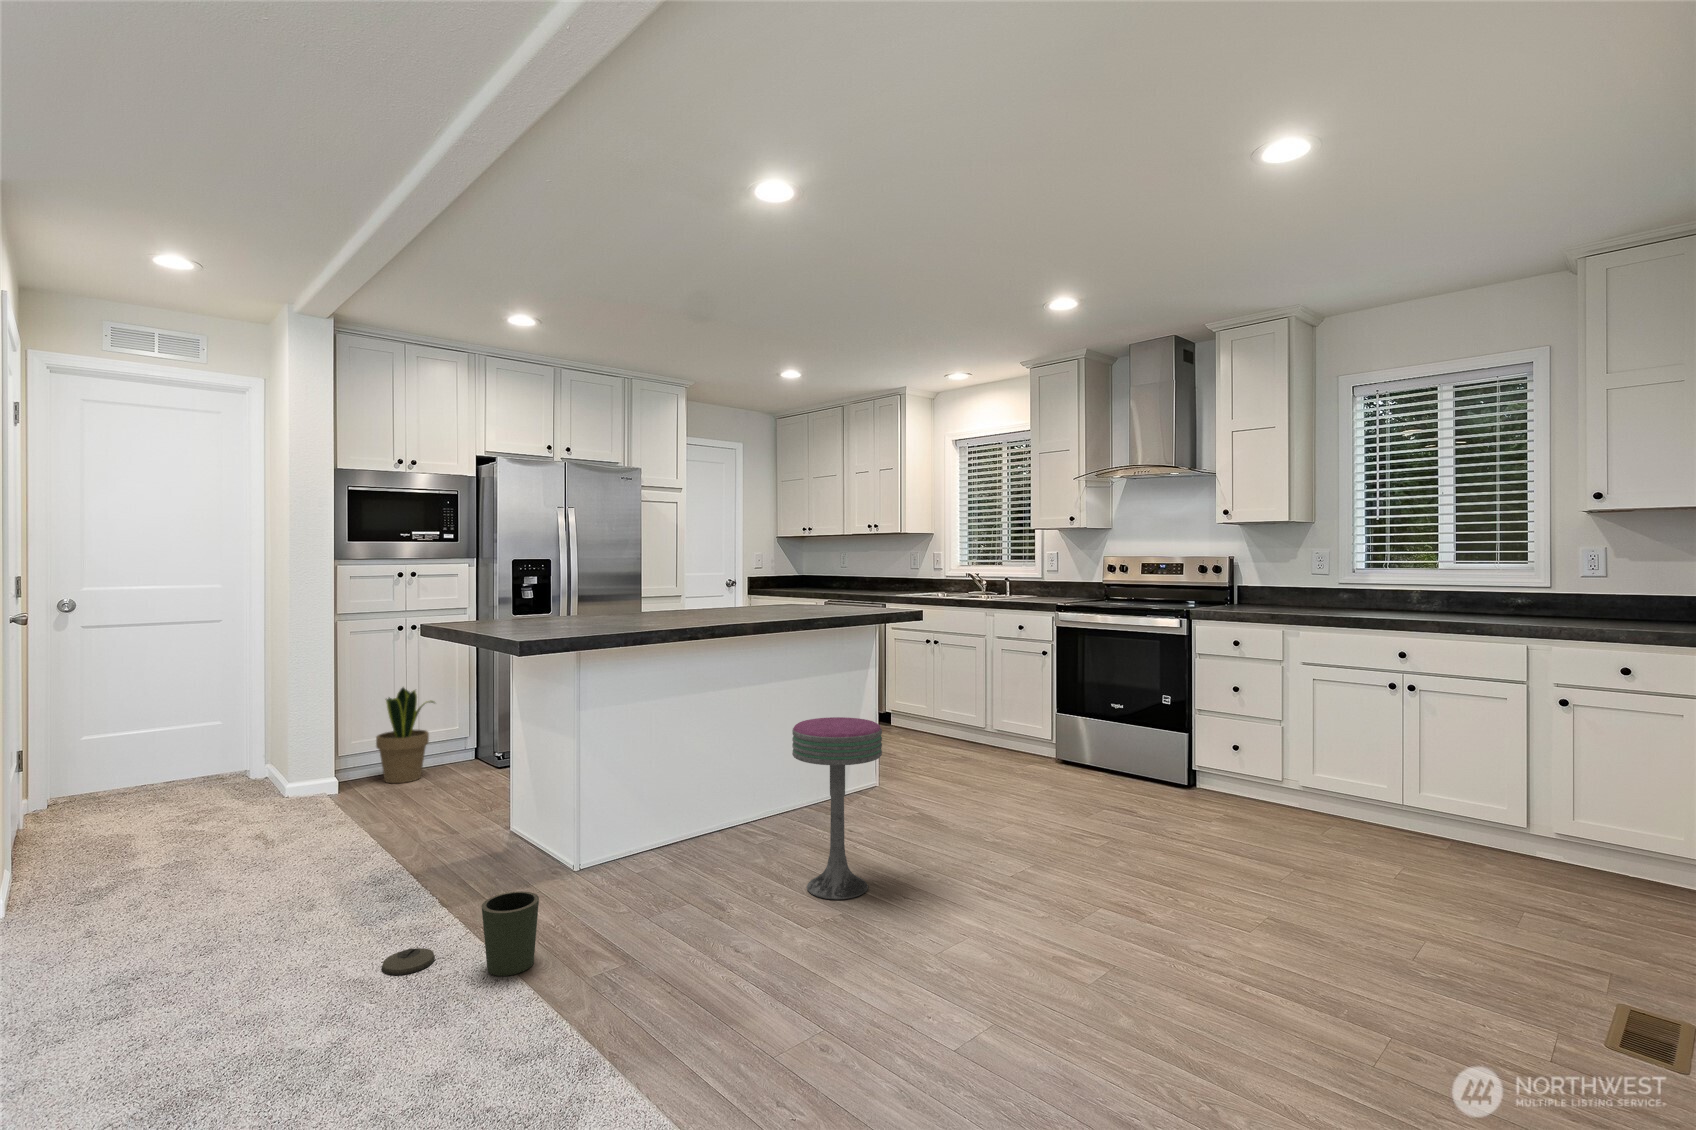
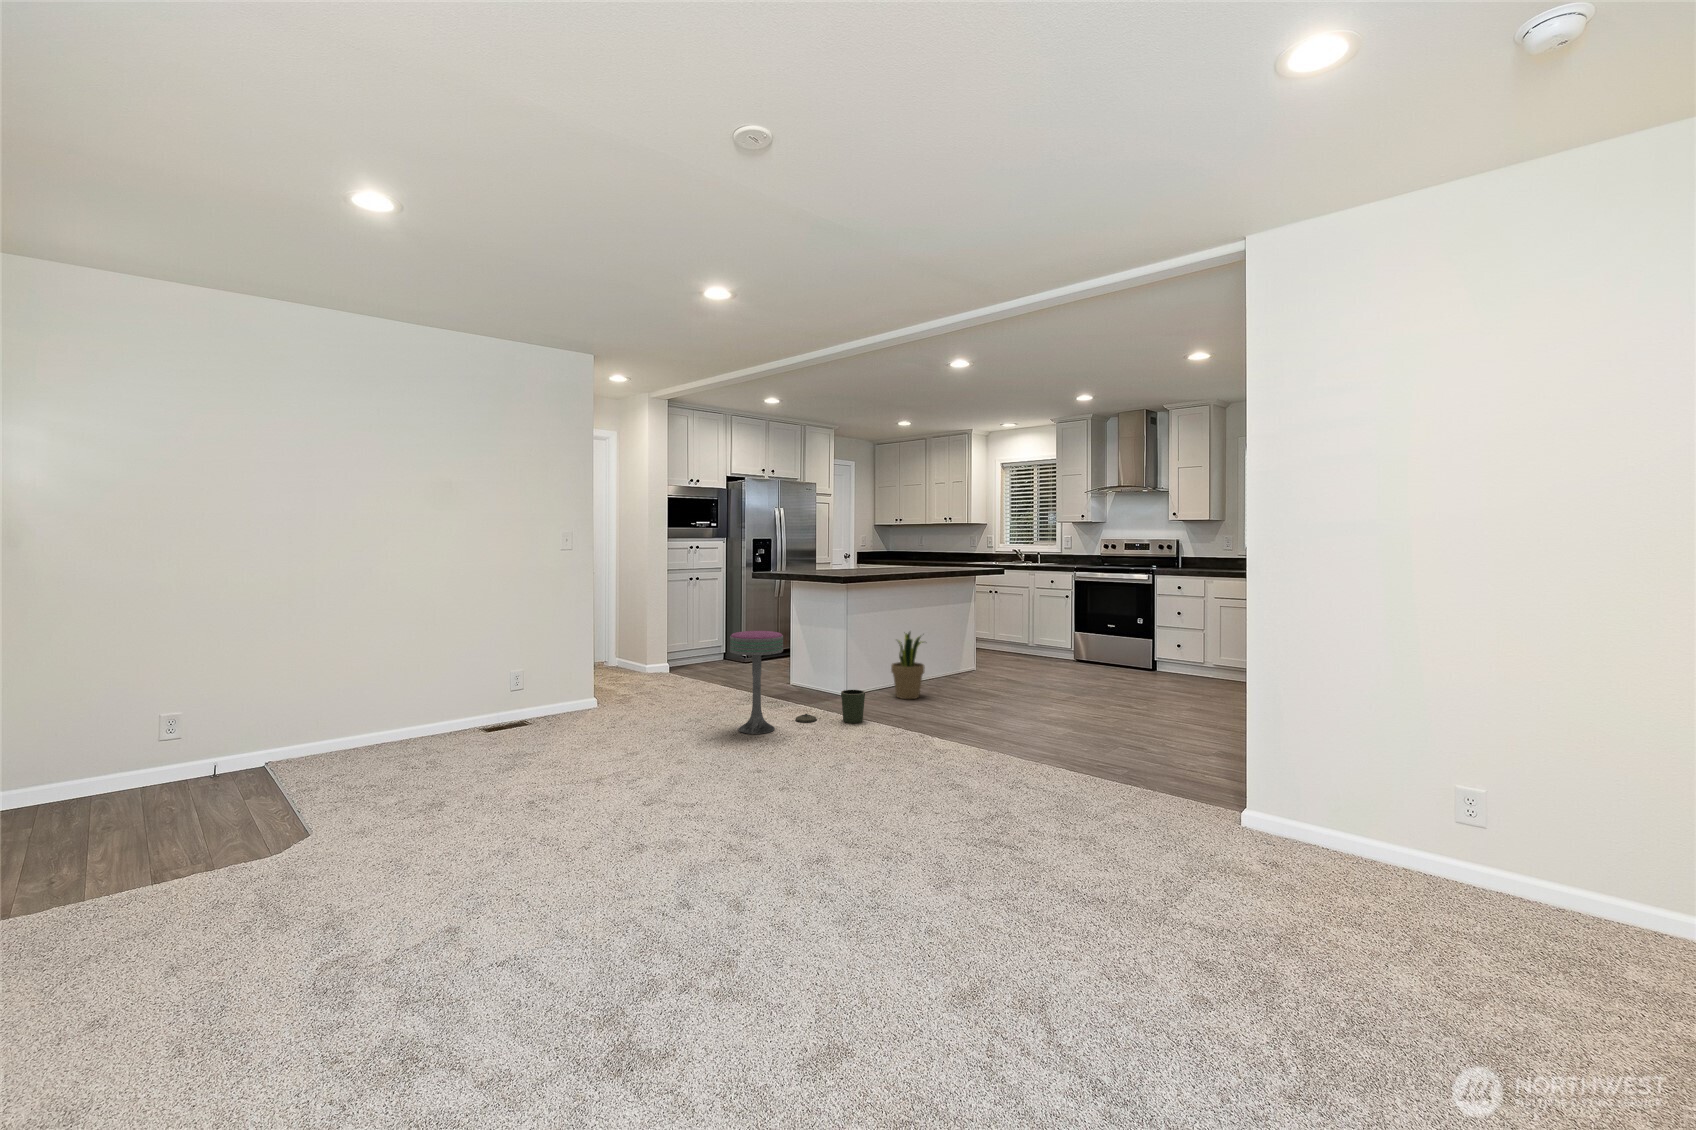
potted plant: present [376,687,434,783] -> present [891,632,925,699]
bar stool: present [792,717,882,899] -> present [730,631,783,734]

